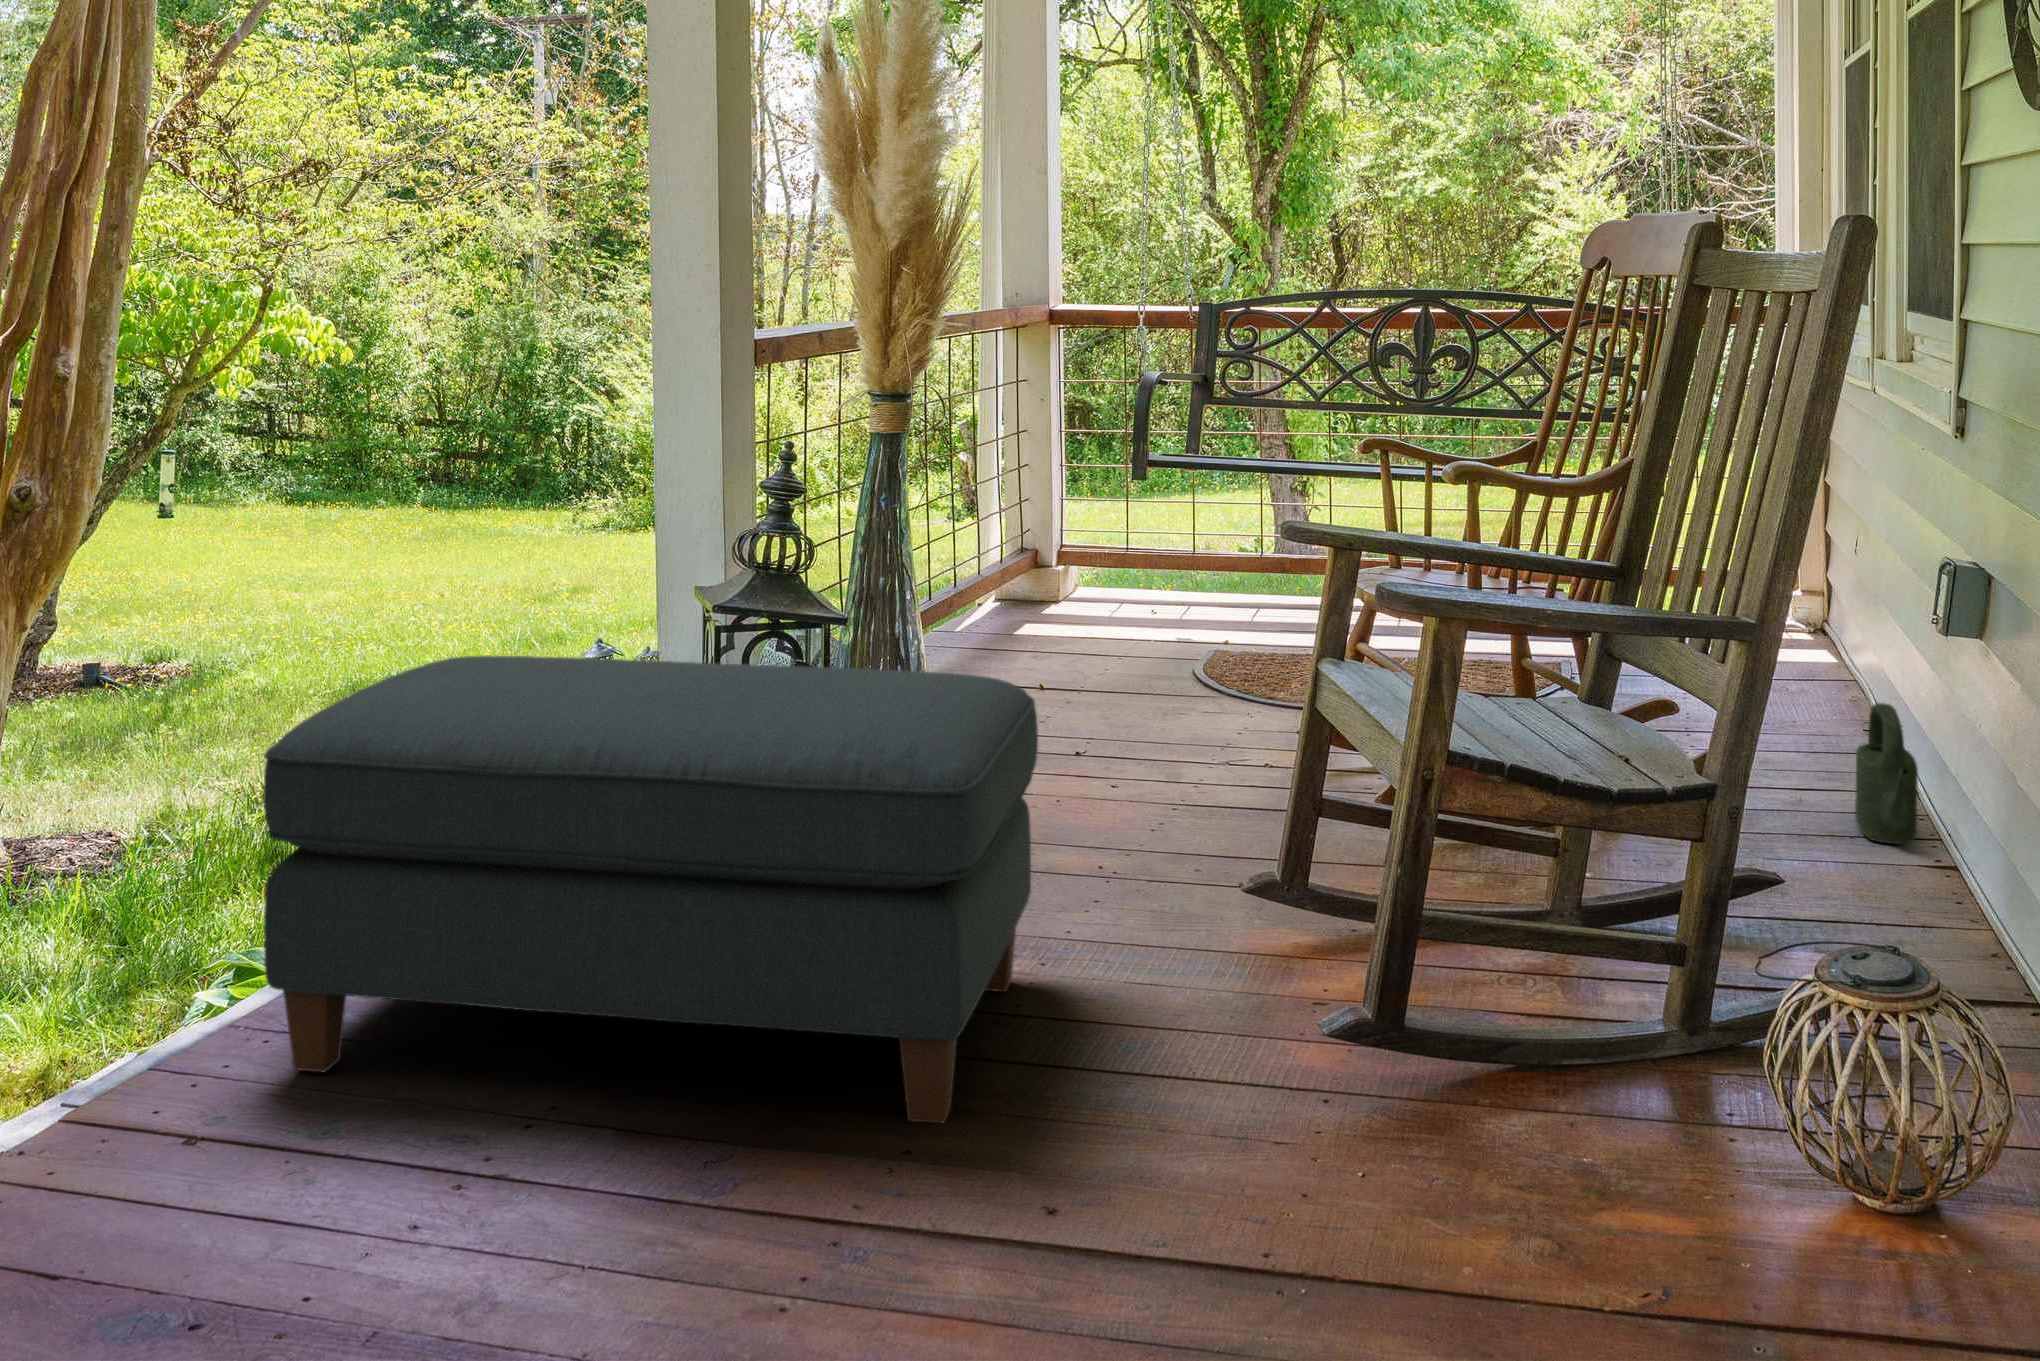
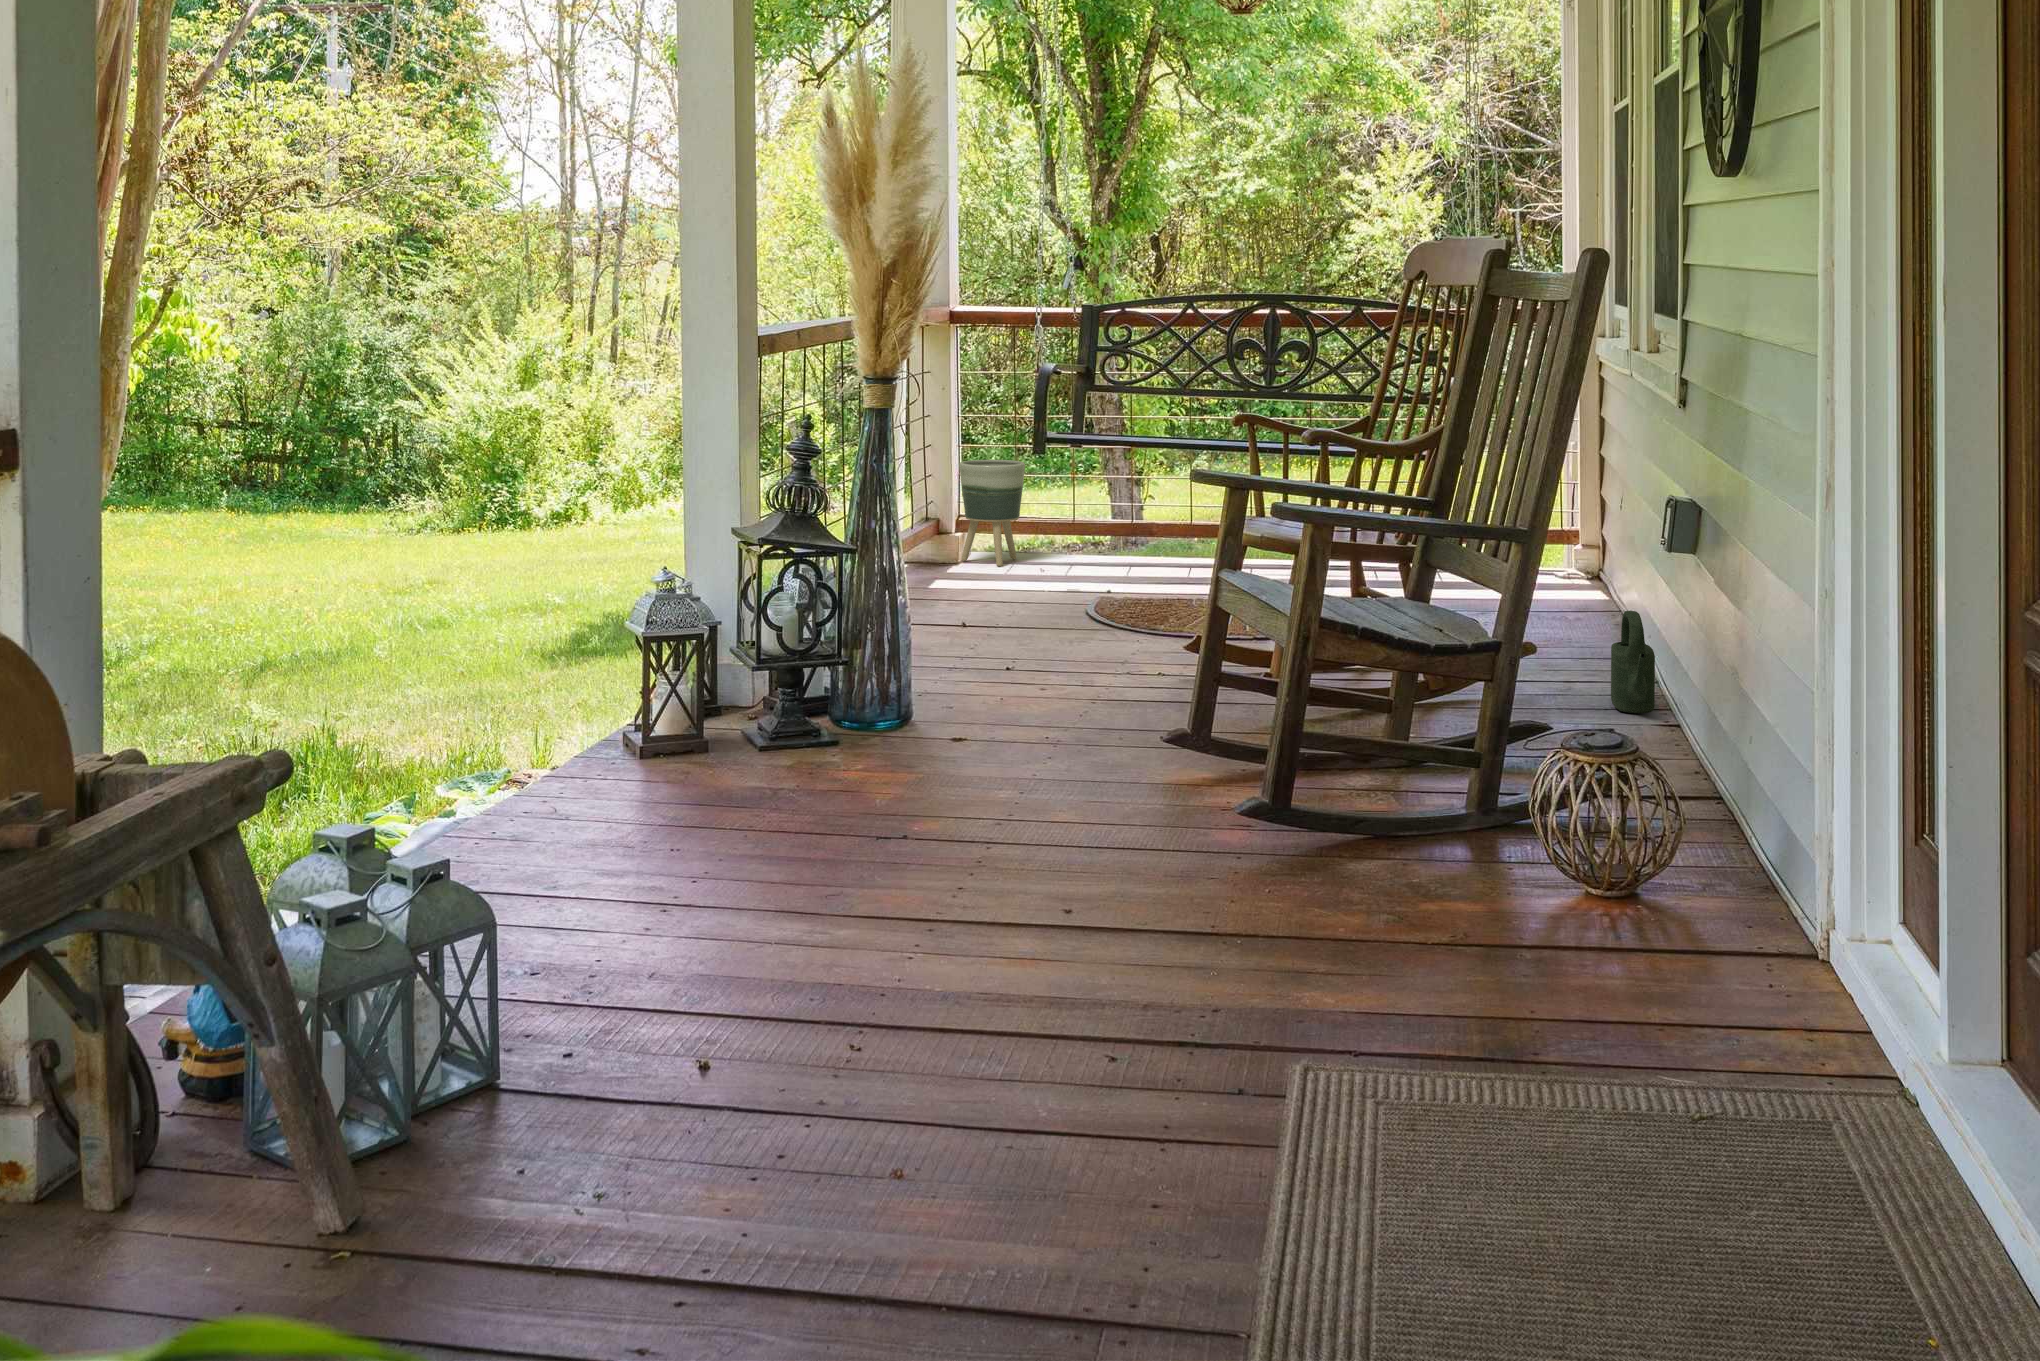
planter: none [1063,480,1139,605] -> present [959,460,1025,566]
ottoman: present [263,656,1038,1123] -> none [506,573,1026,867]

